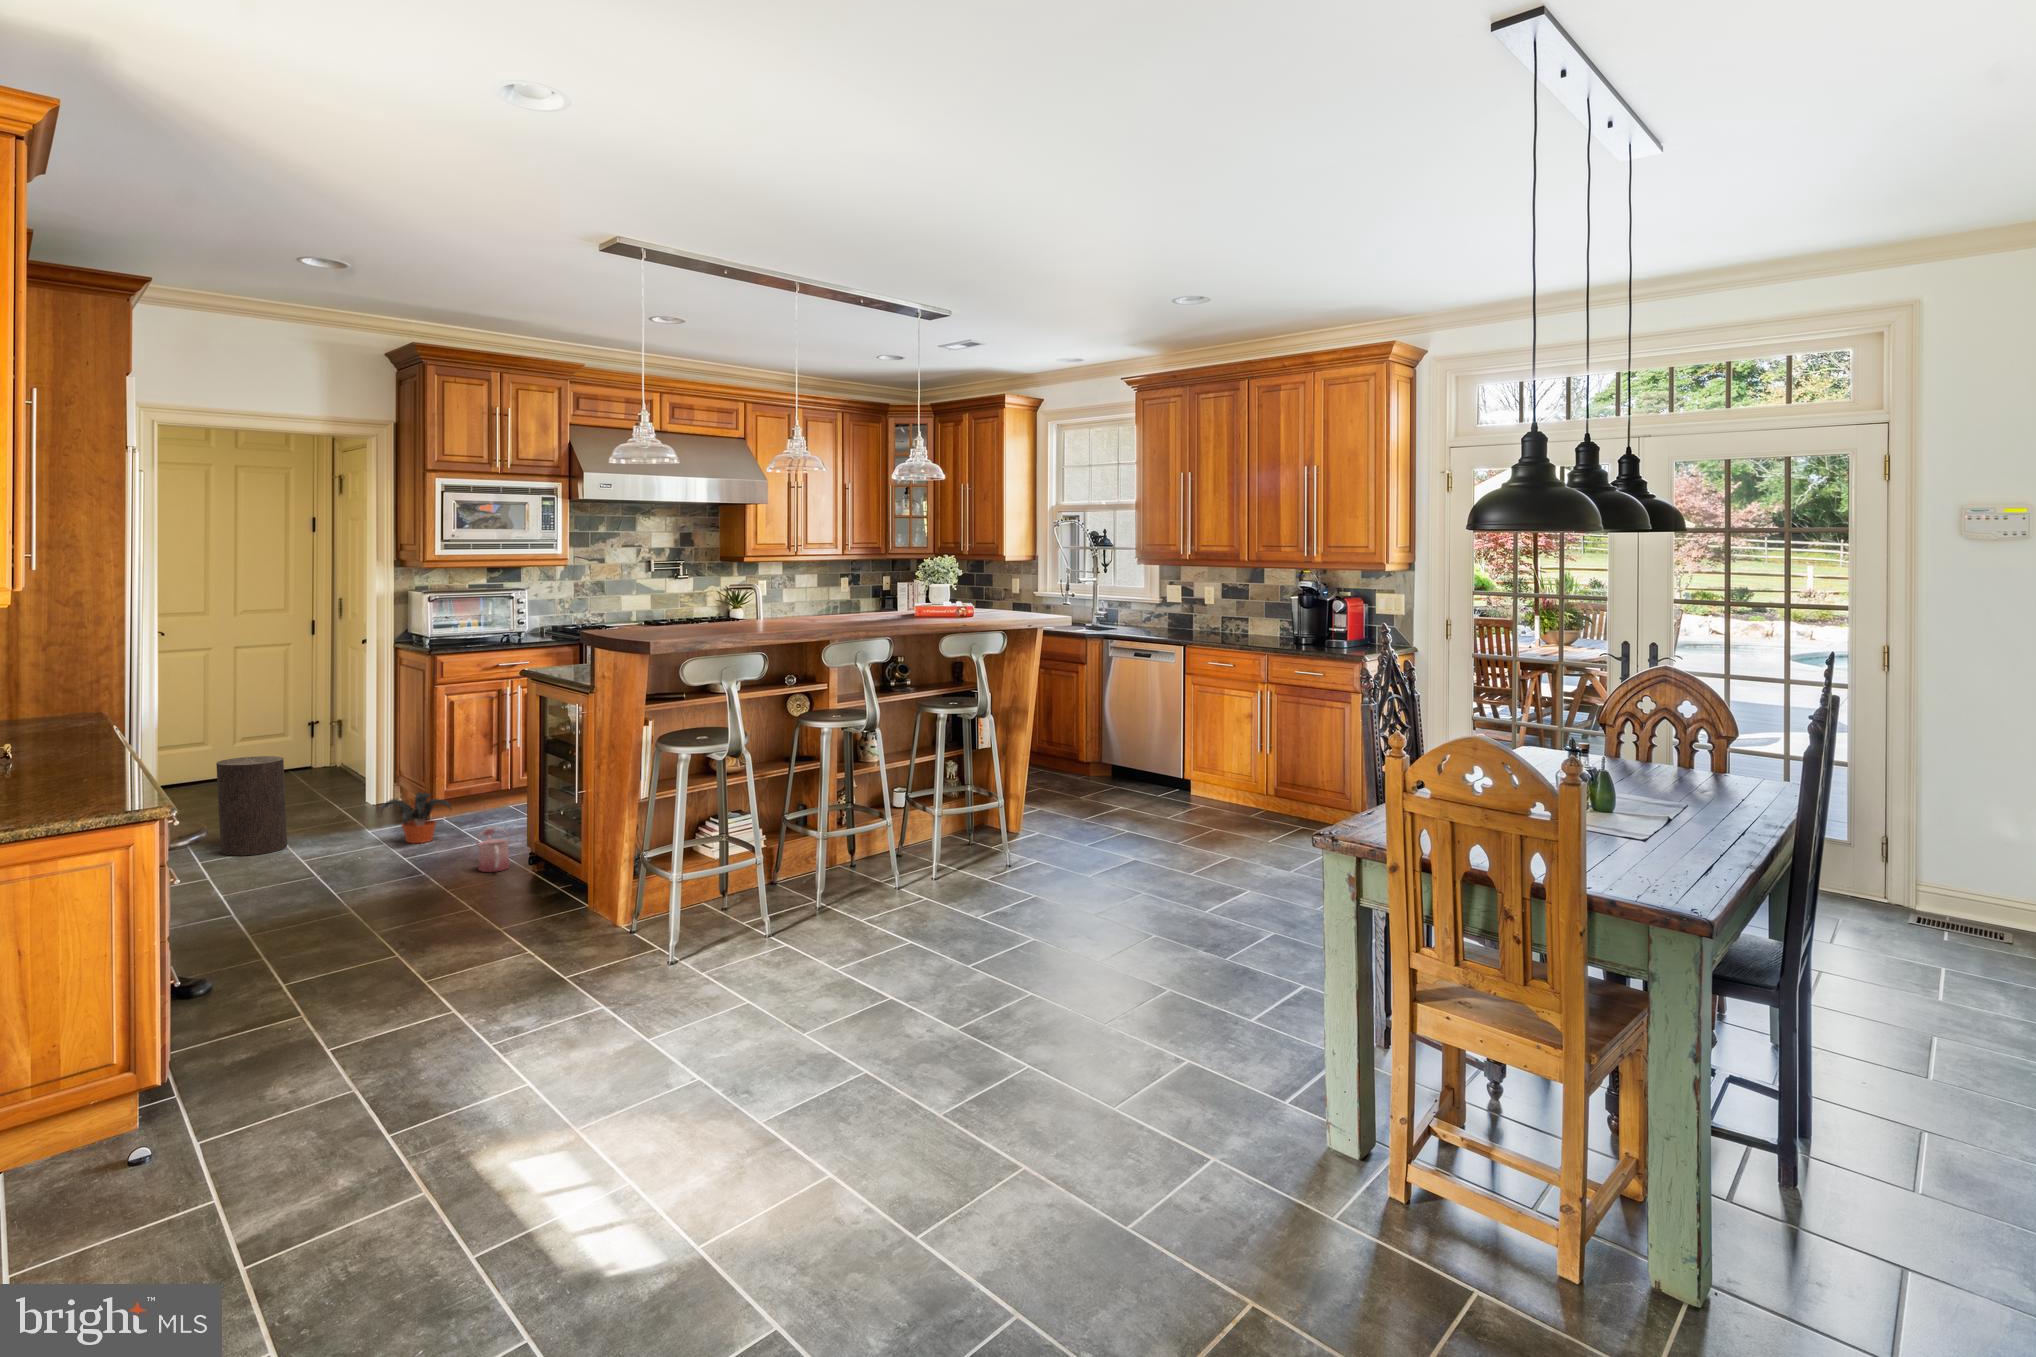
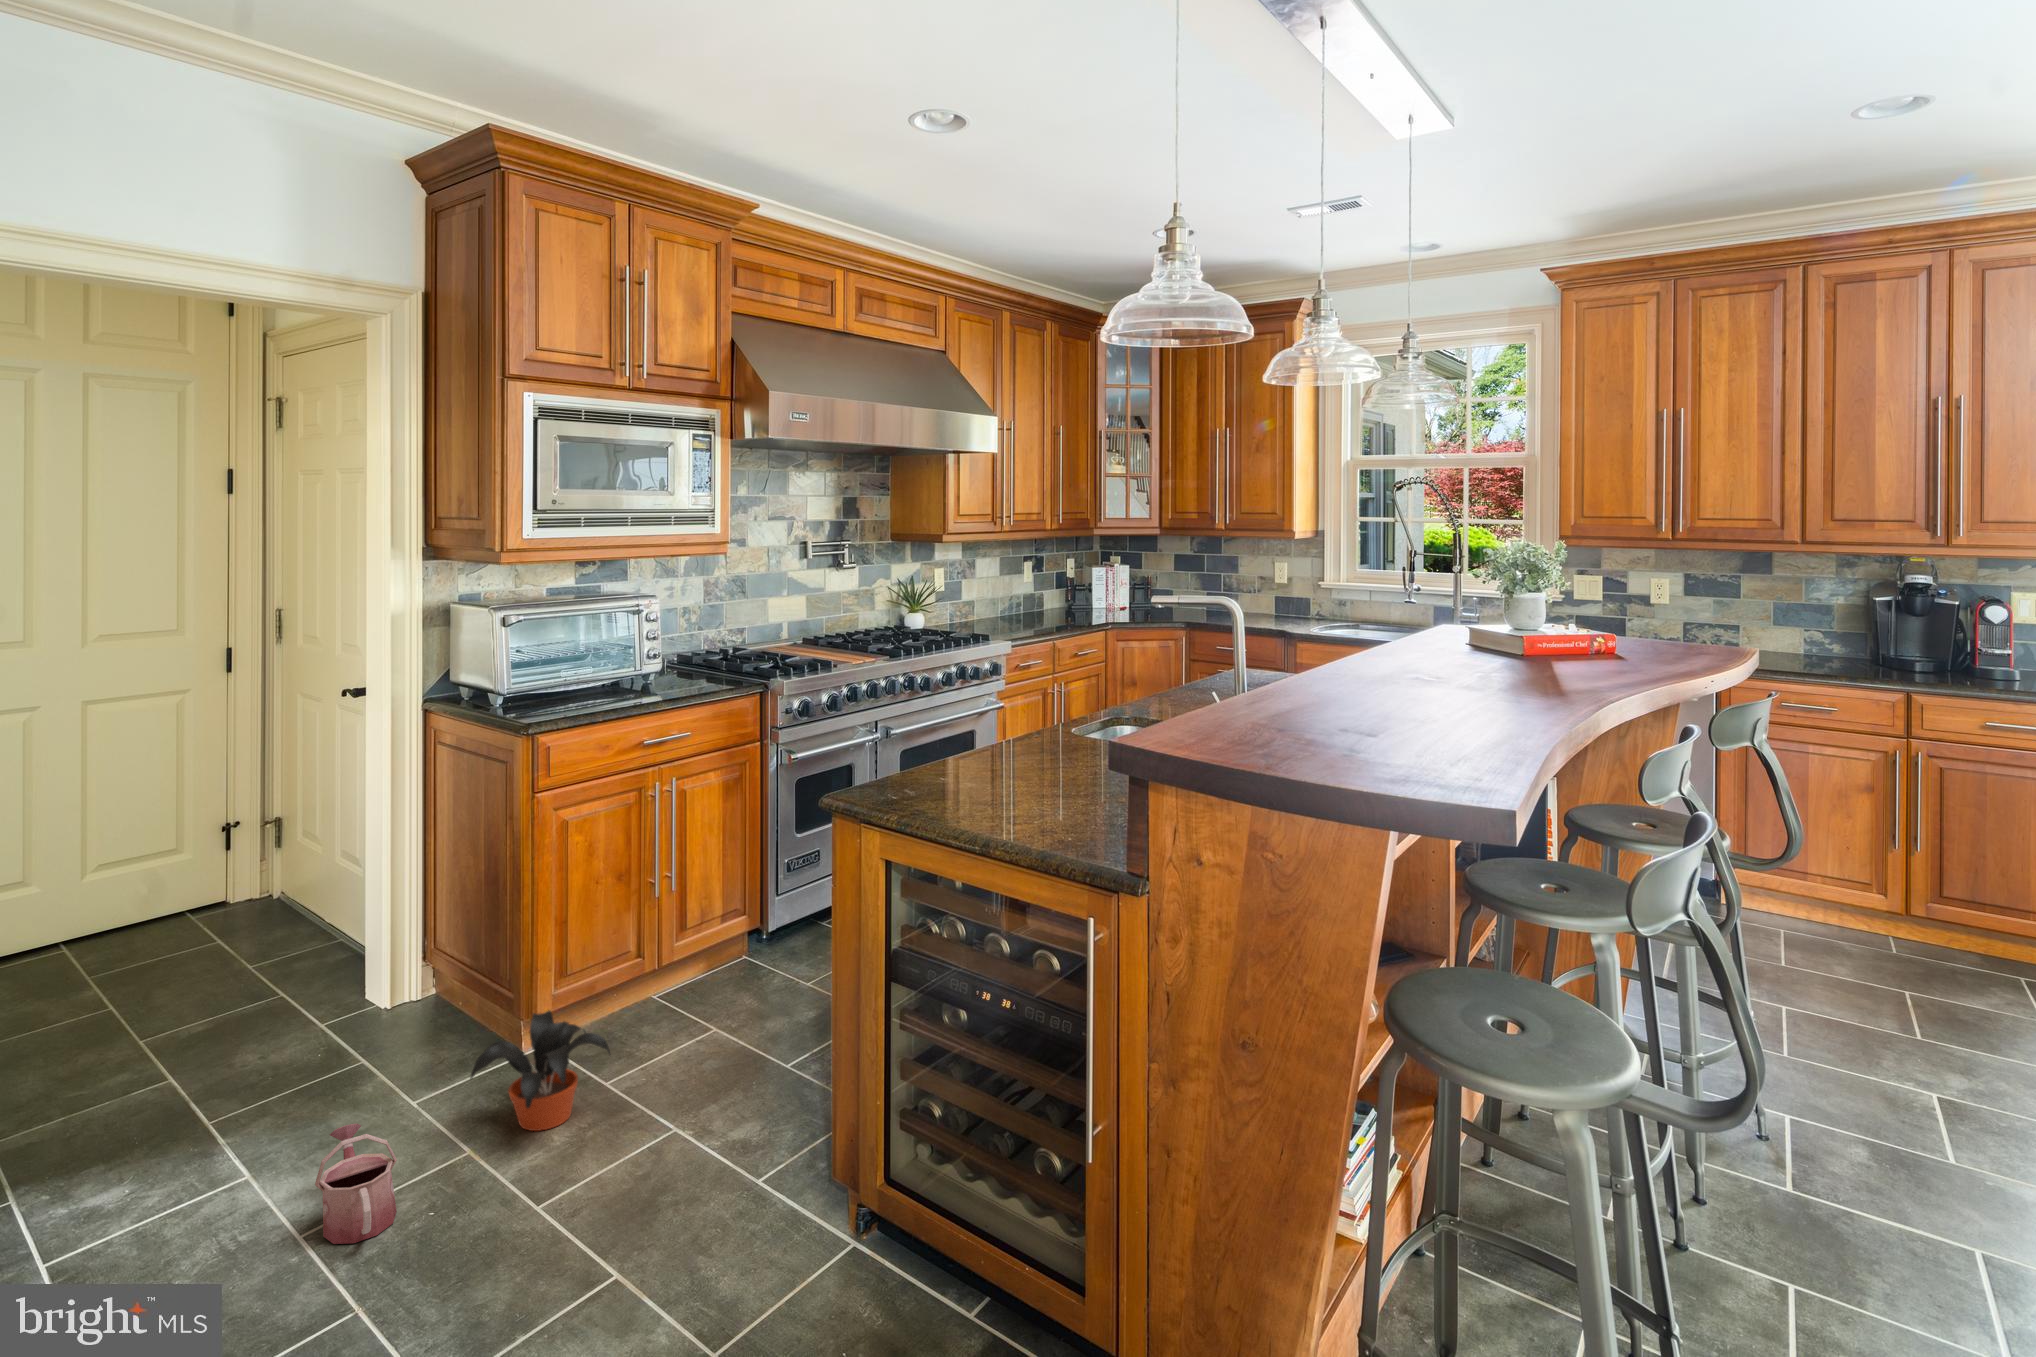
stool: present [216,756,287,856] -> none [87,974,261,1223]
watering can: present [476,826,510,872] -> present [315,1124,397,1244]

